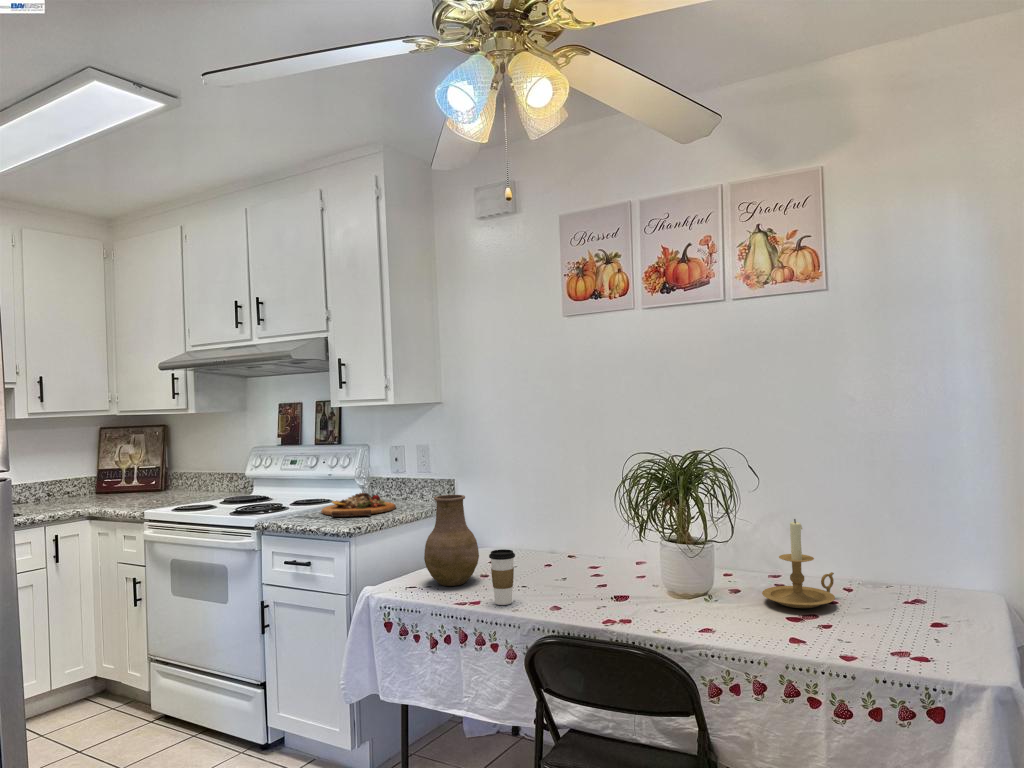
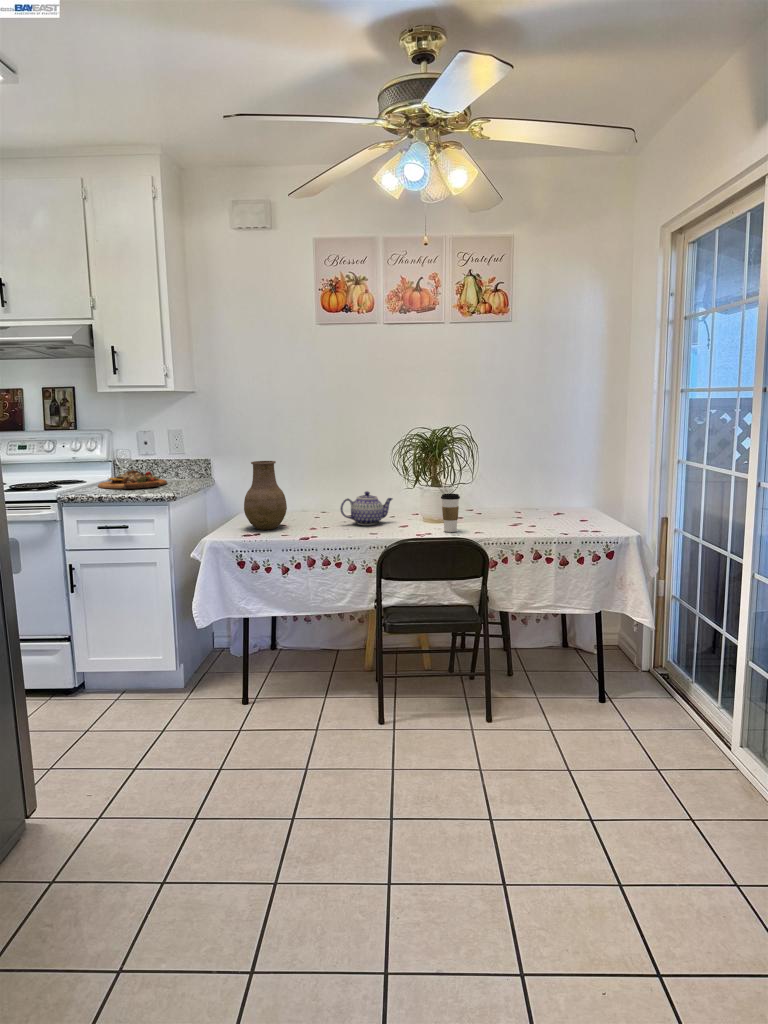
candle holder: present [762,519,835,608] -> none [479,463,520,515]
teapot: none [538,547,614,598] -> present [340,491,392,525]
coffee cup: present [489,549,515,605] -> present [441,494,460,532]

